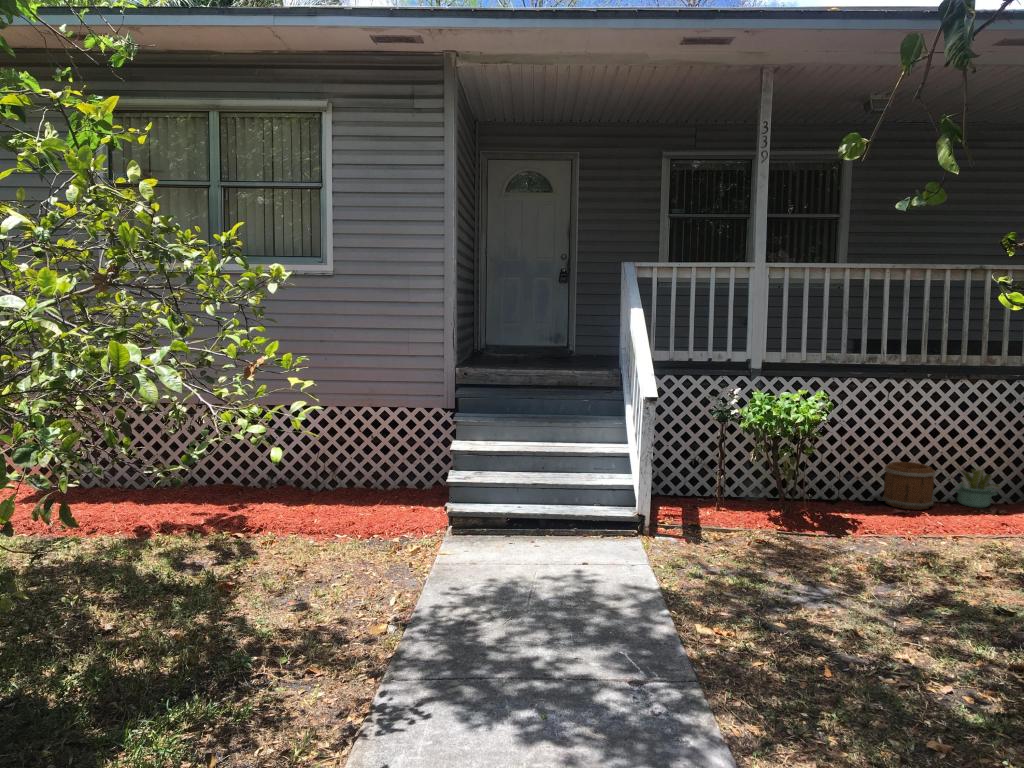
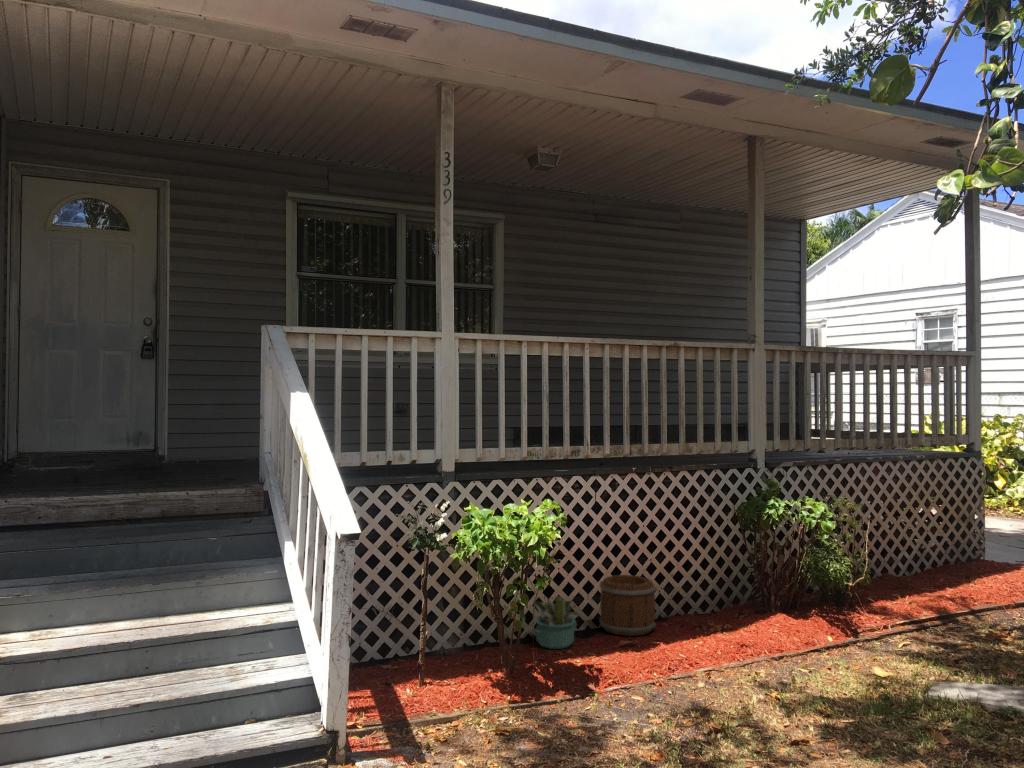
decorative plant: present [953,469,1001,508] -> present [533,597,580,649]

